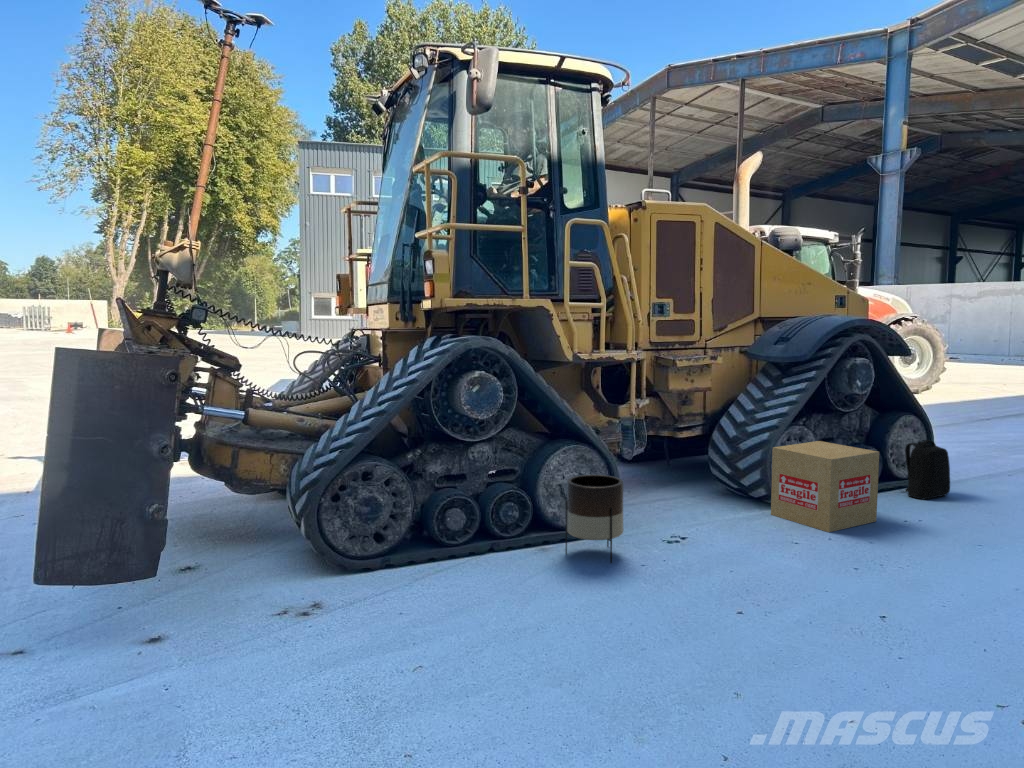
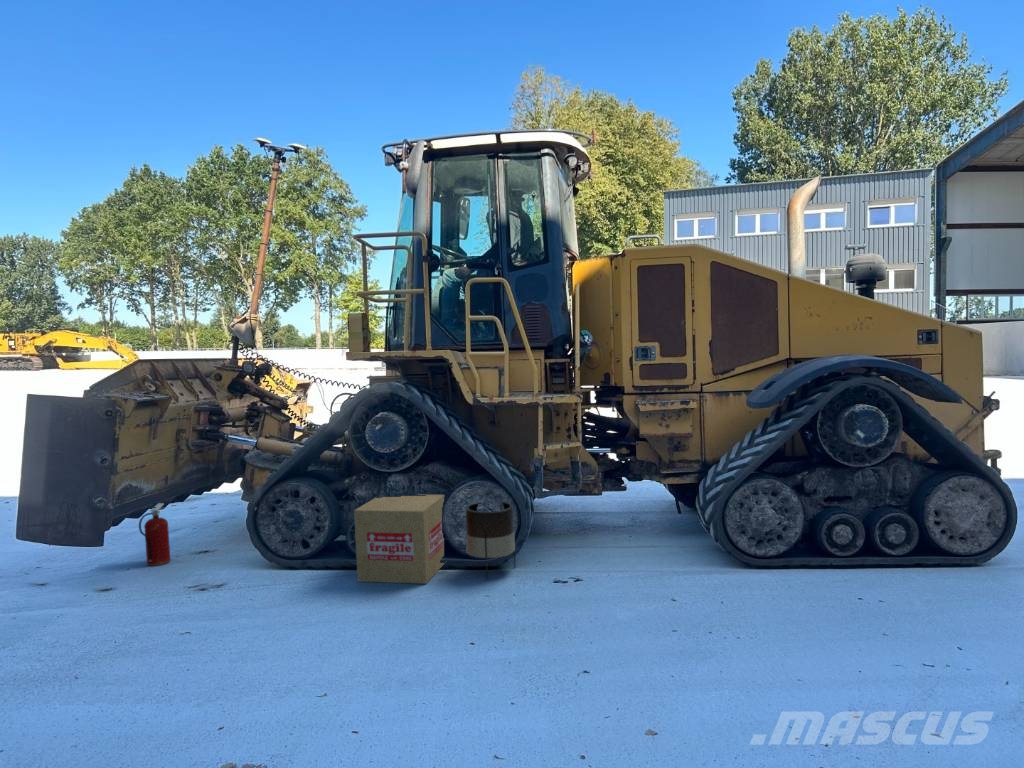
backpack: present [905,440,950,500] -> none [941,512,1003,586]
cardboard box: present [771,441,879,532] -> present [354,494,445,584]
fire extinguisher: none [88,540,132,647] -> present [139,503,170,566]

